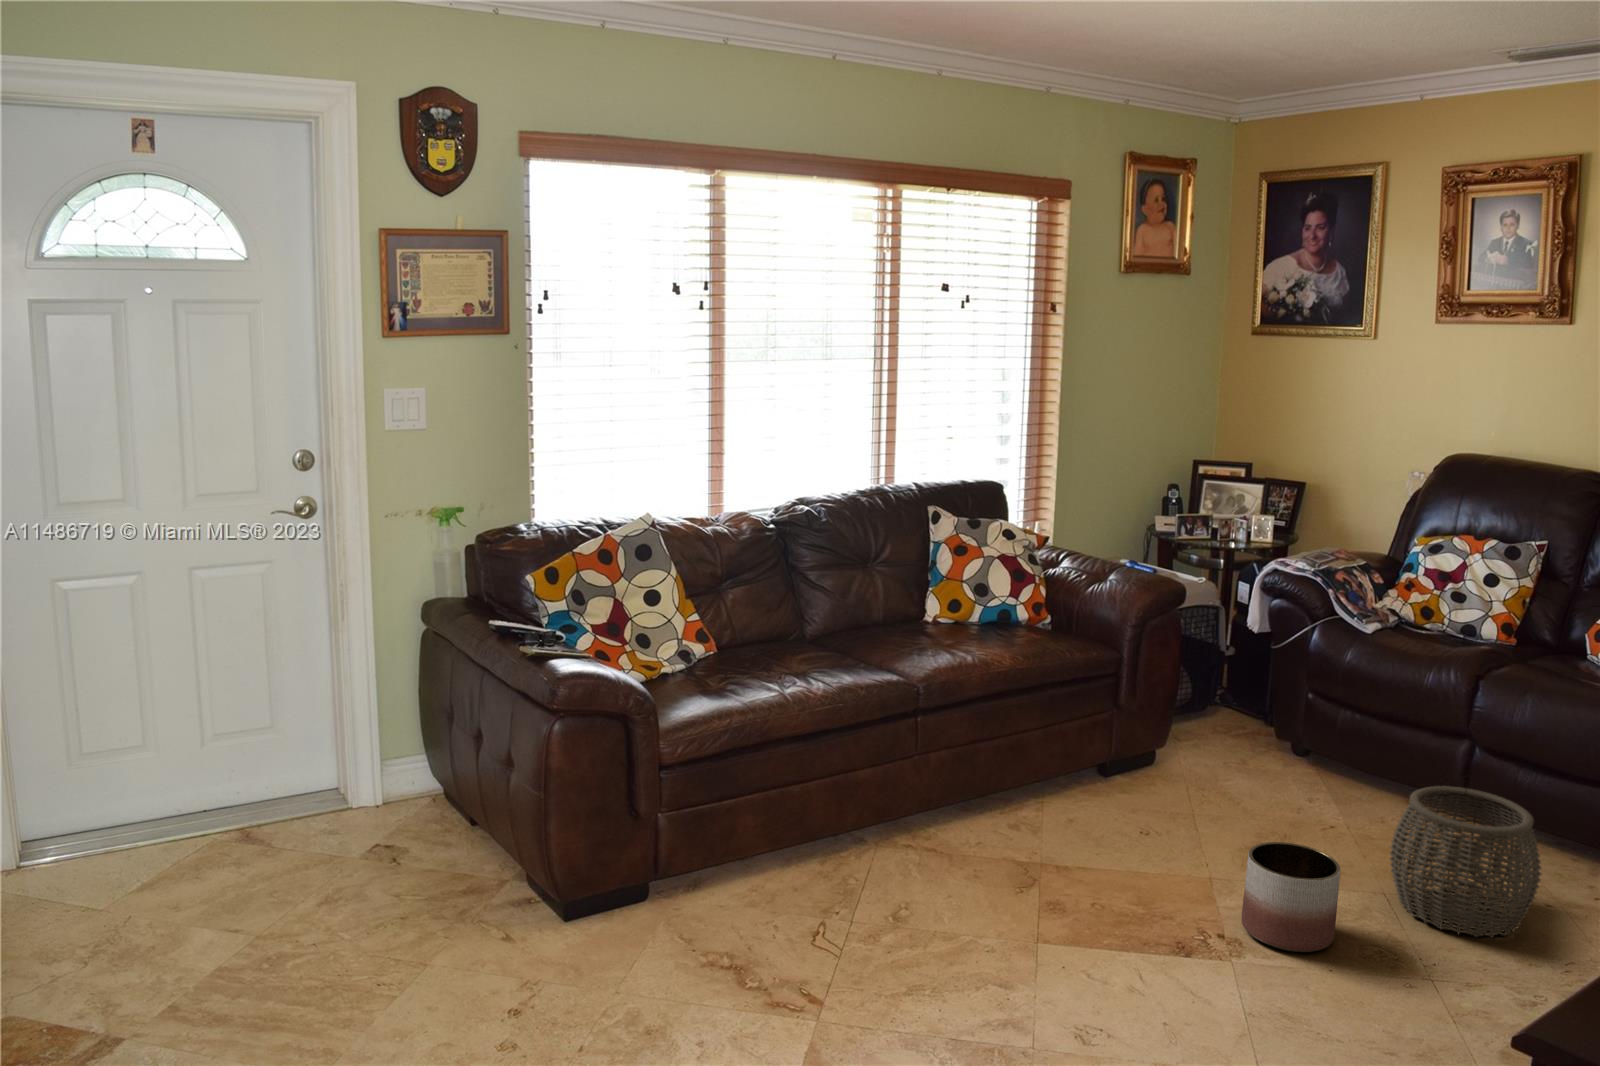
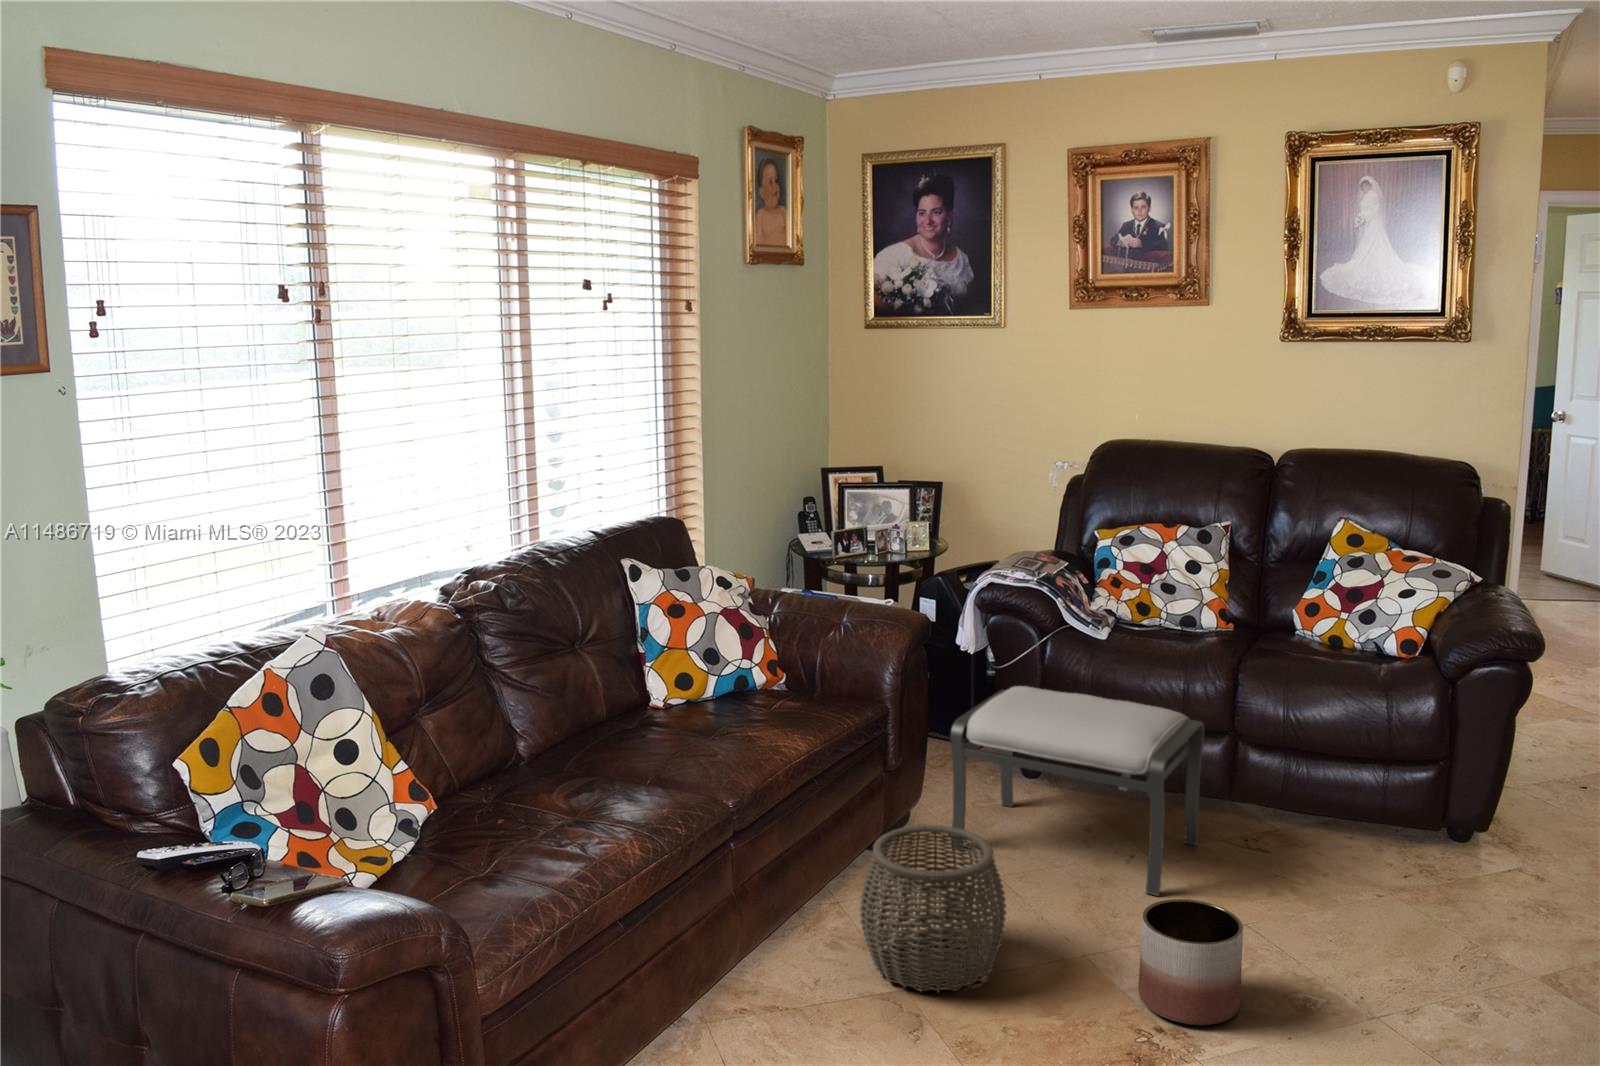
ottoman: none [1171,659,1428,859] -> present [950,686,1204,896]
woven basket: present [1390,786,1541,937] -> present [860,825,1006,992]

